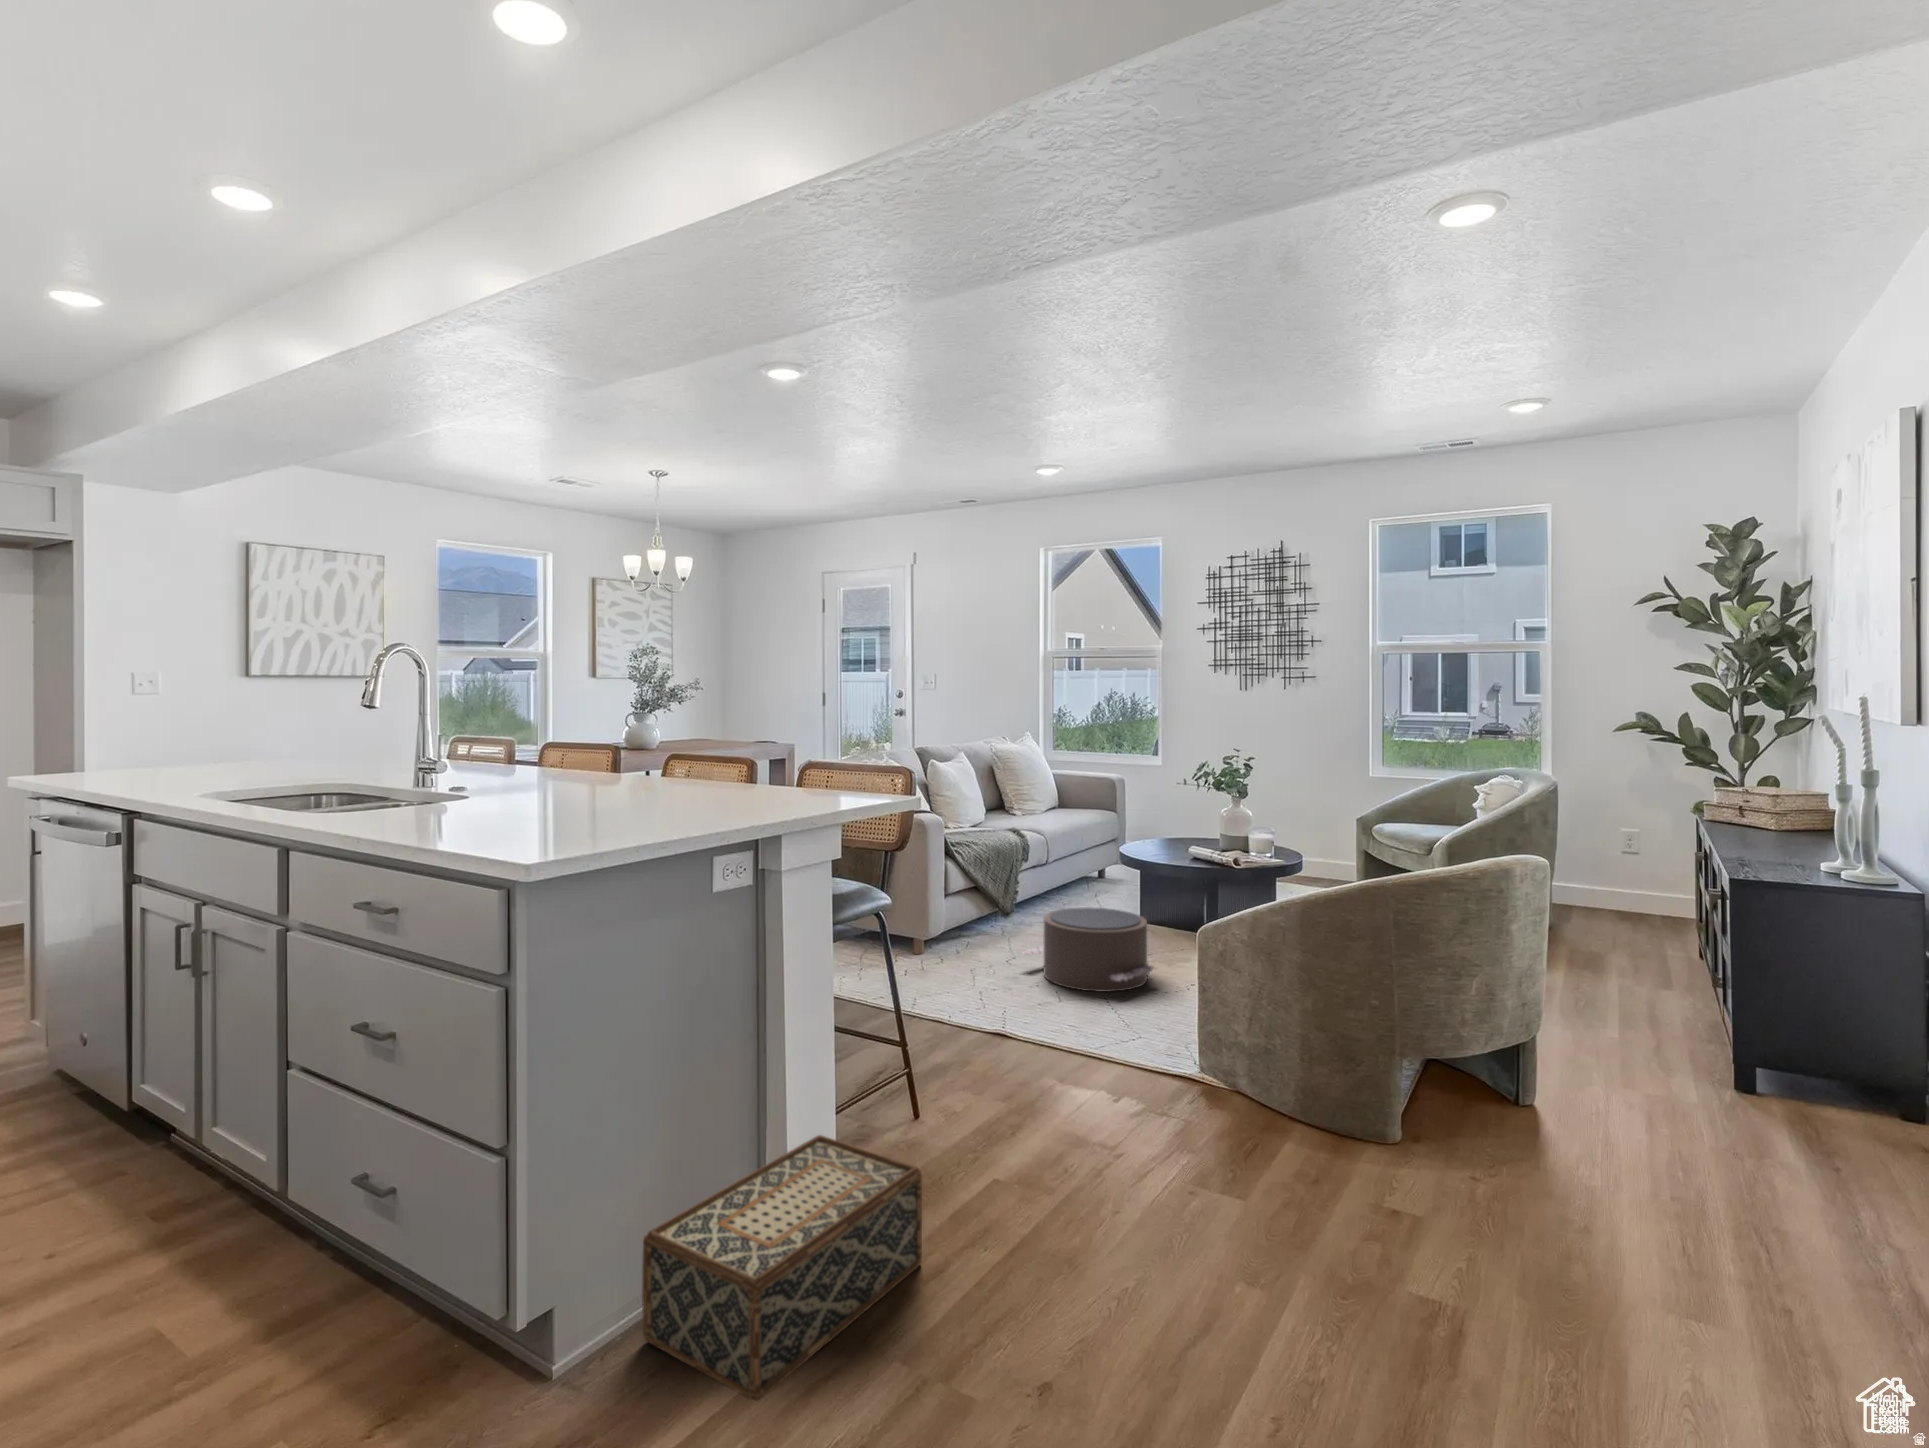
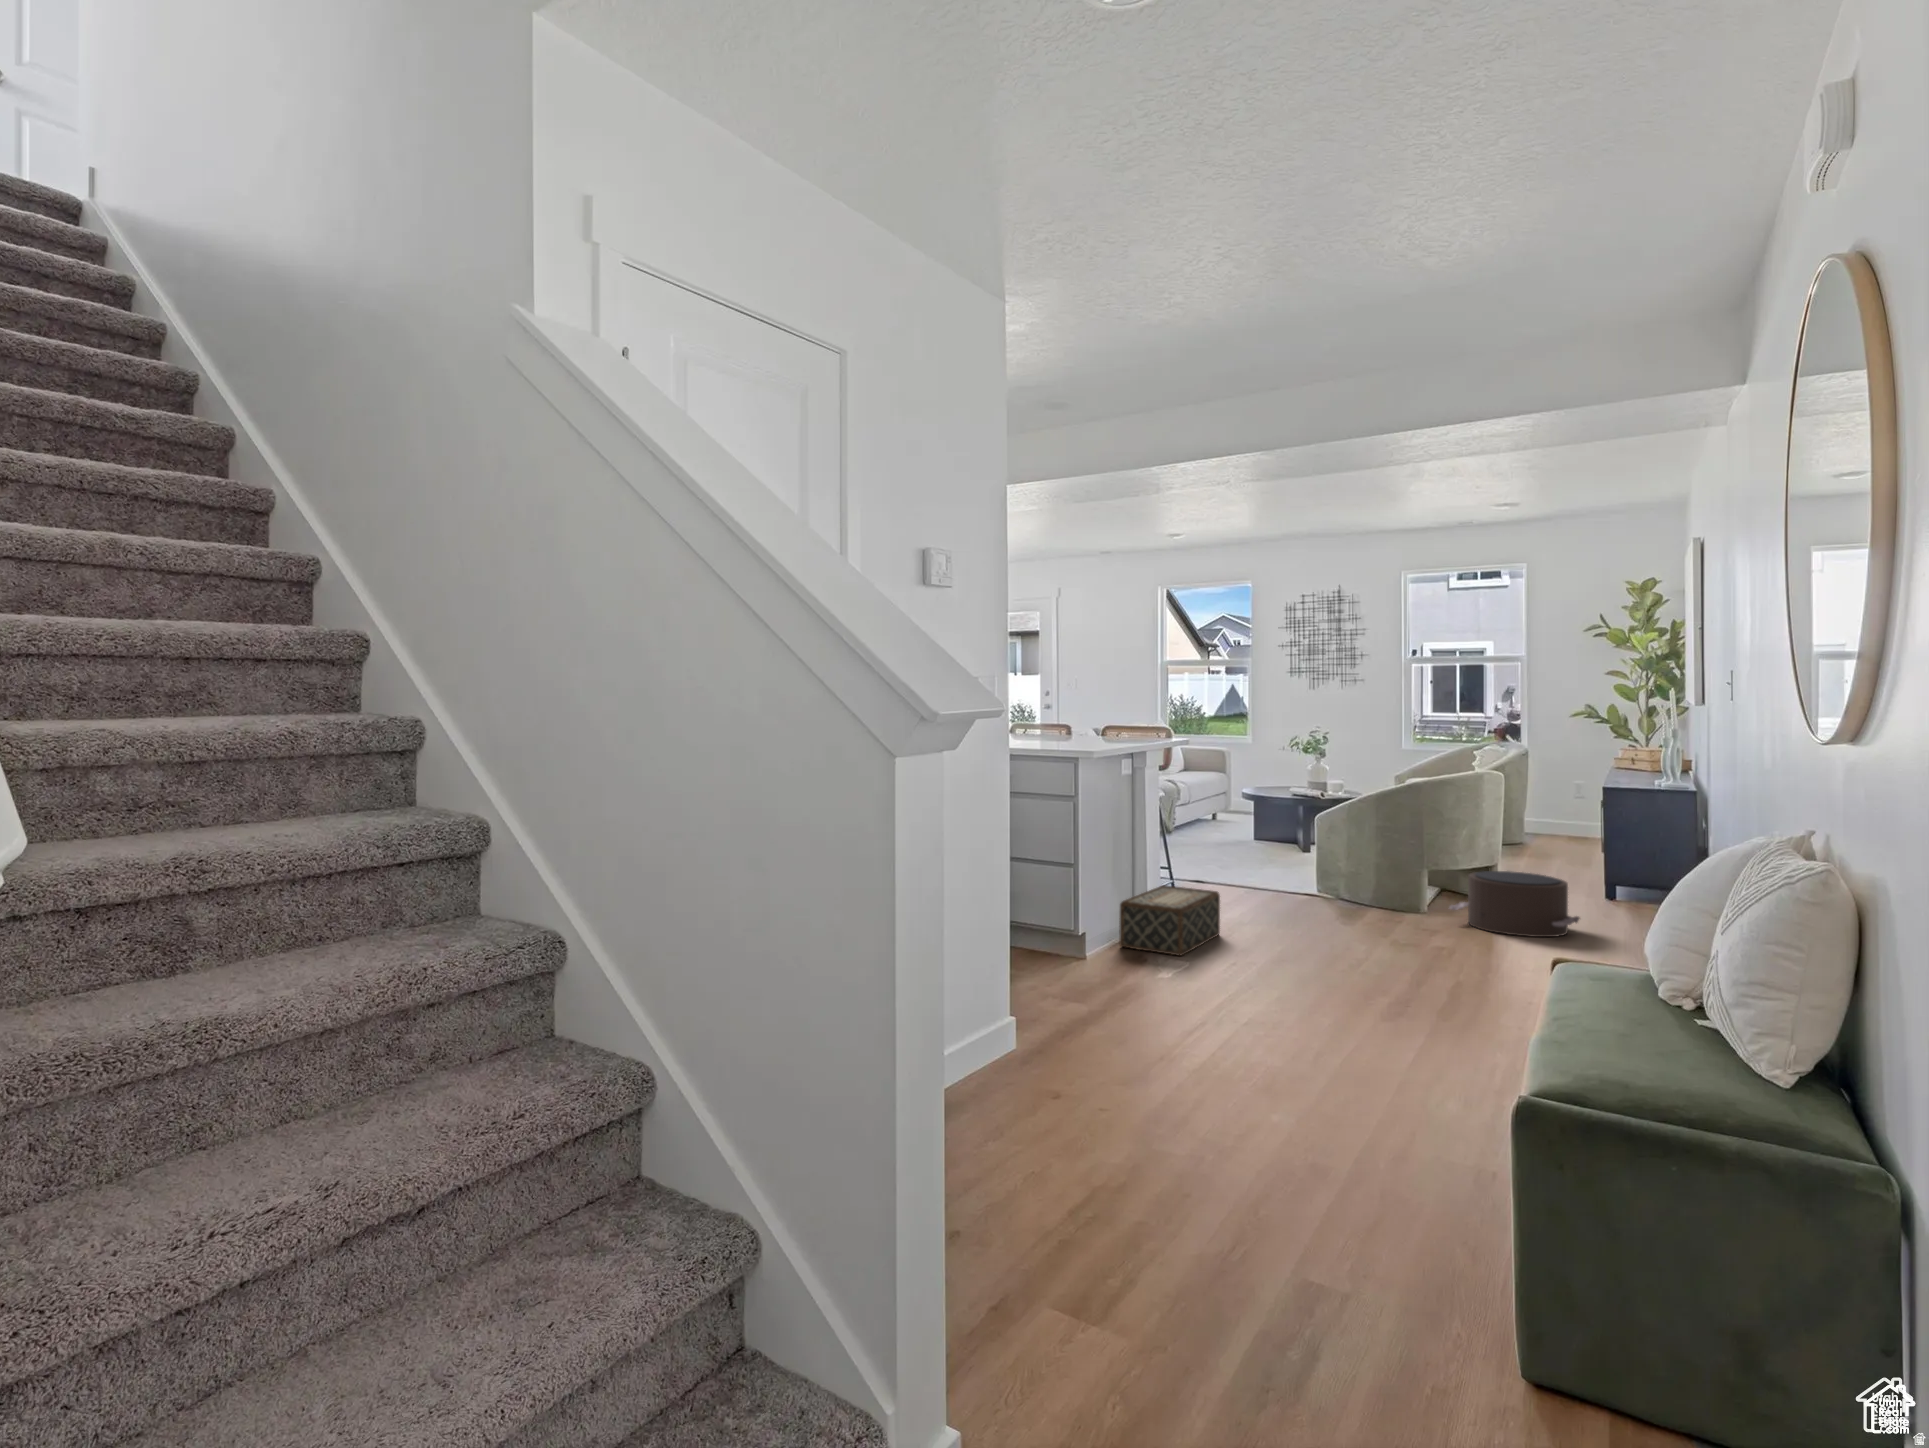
pouf: present [1023,907,1154,992] -> present [1448,871,1580,937]

